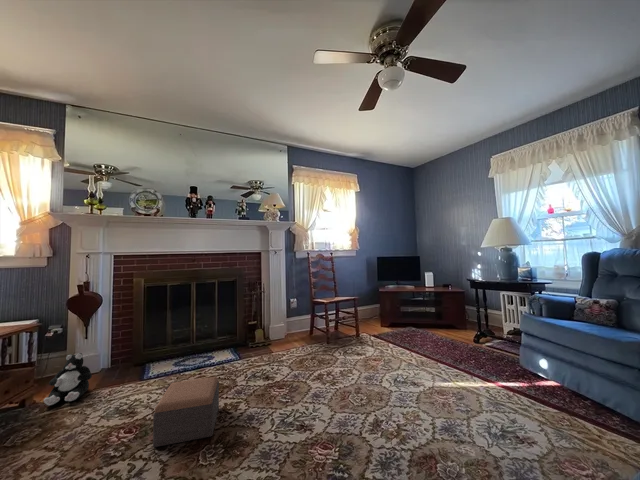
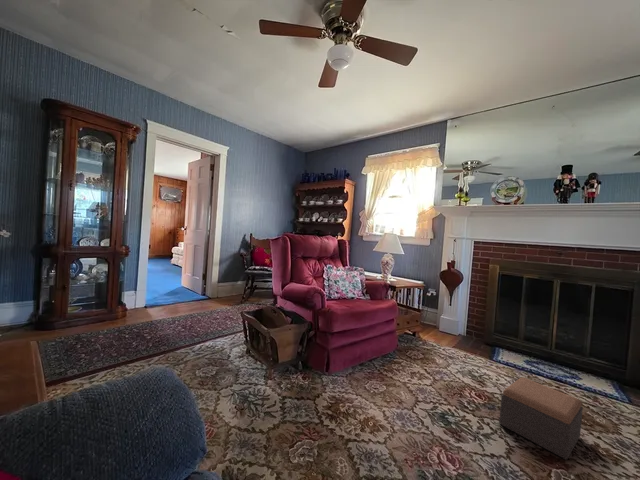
plush toy: present [44,353,92,405] -> none [425,314,454,349]

